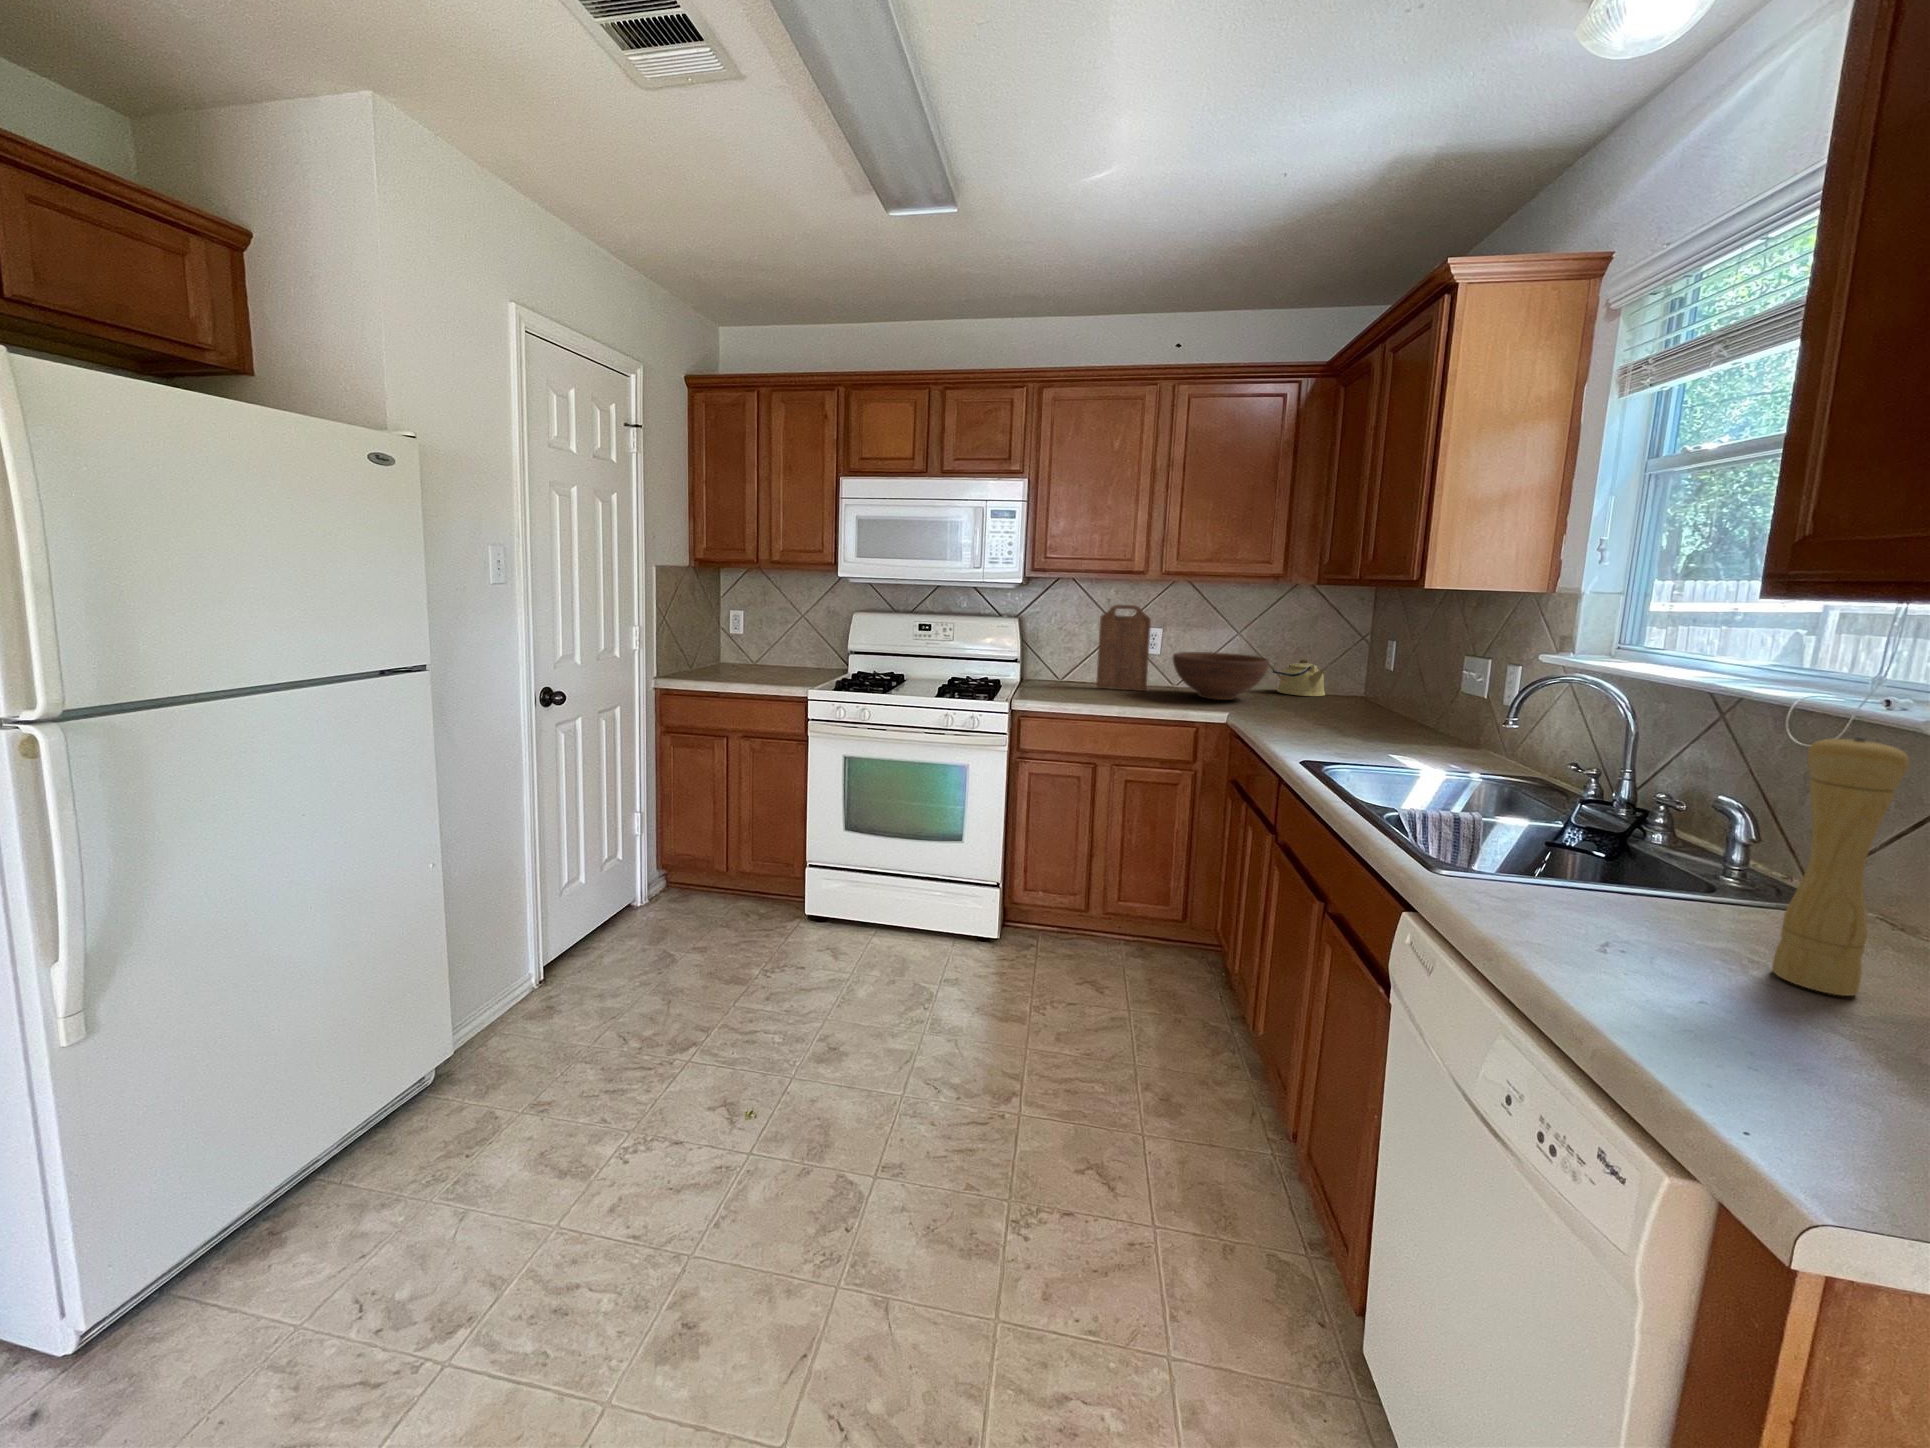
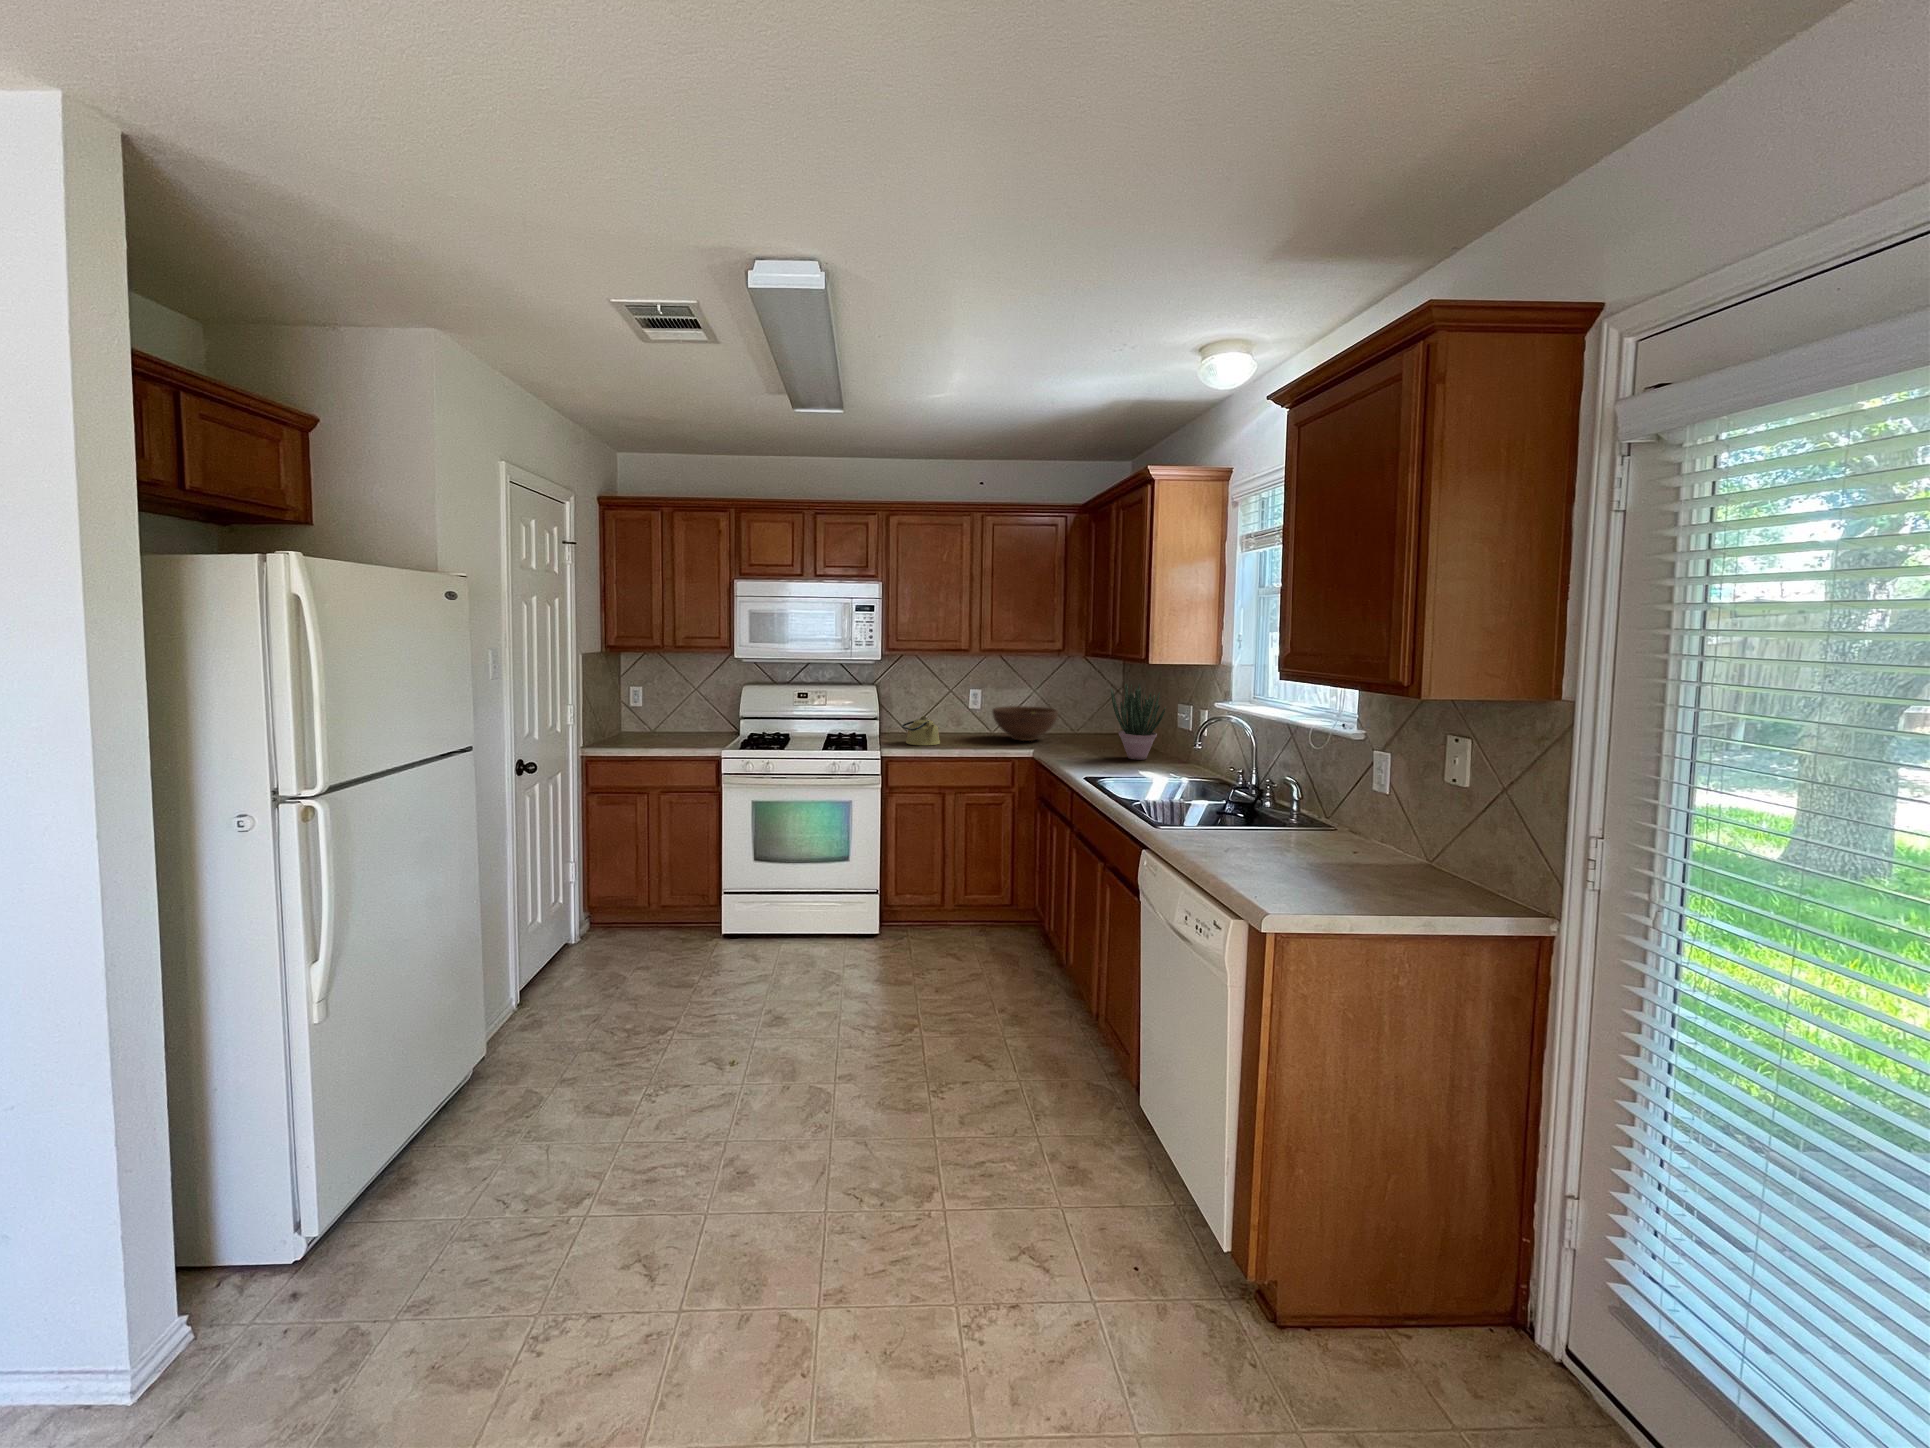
cutting board: present [1096,605,1151,691] -> none [938,673,975,737]
potted plant: none [1355,621,1448,738] -> present [1111,684,1166,760]
kettle: present [1272,659,1325,696] -> present [902,716,940,745]
pepper mill: present [1772,736,1909,996] -> none [1291,741,1326,856]

